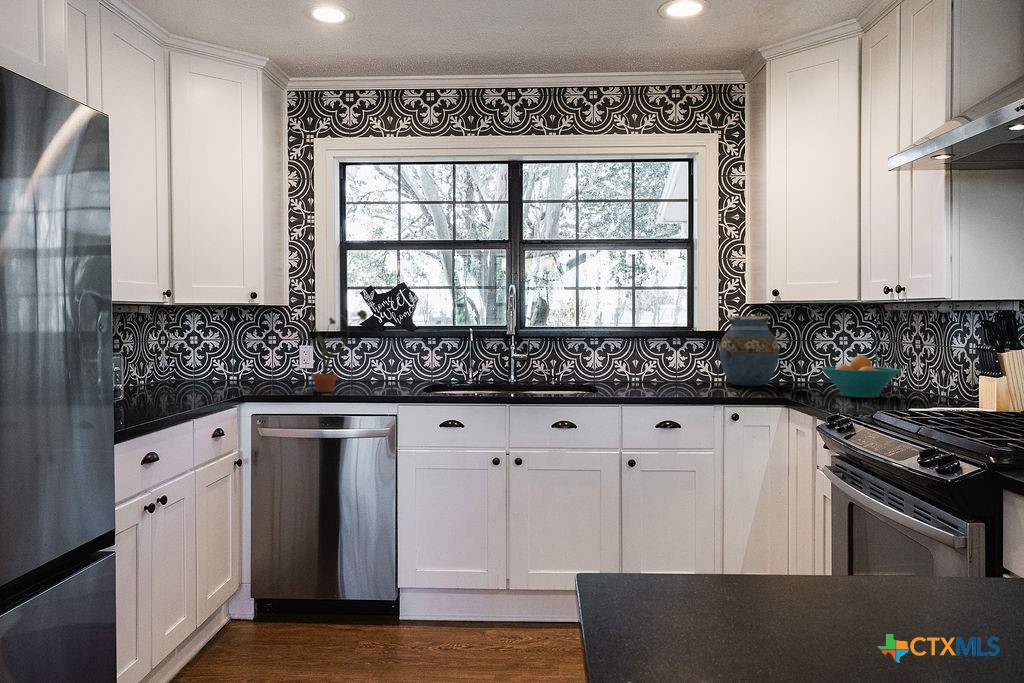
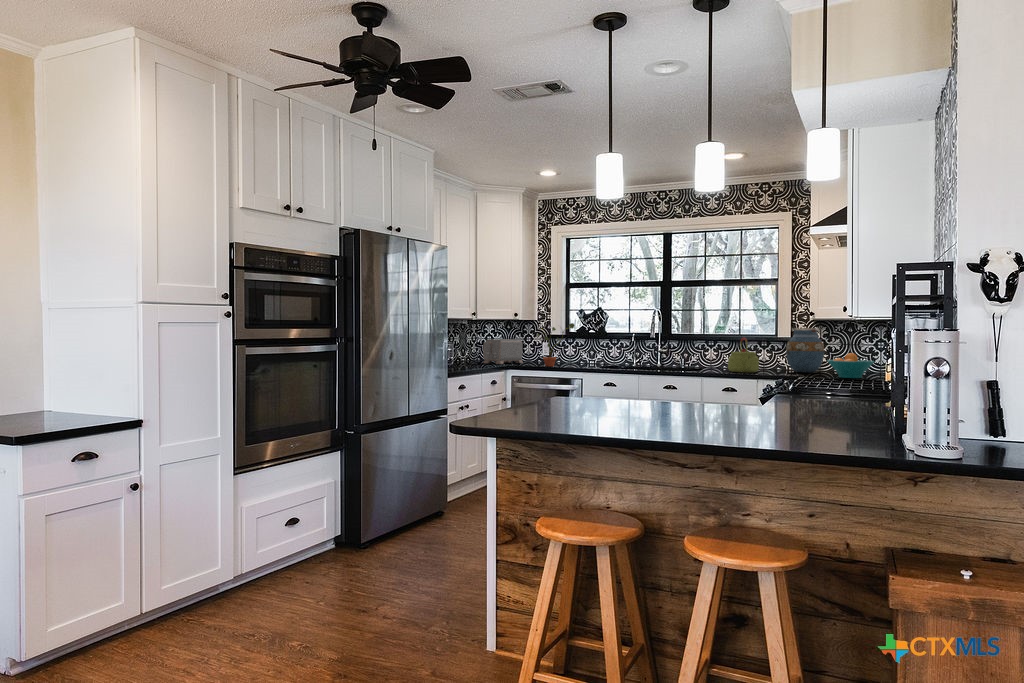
kettle: none [643,332,694,391] -> present [728,338,759,373]
toaster: none [184,341,265,389] -> present [483,339,523,364]

